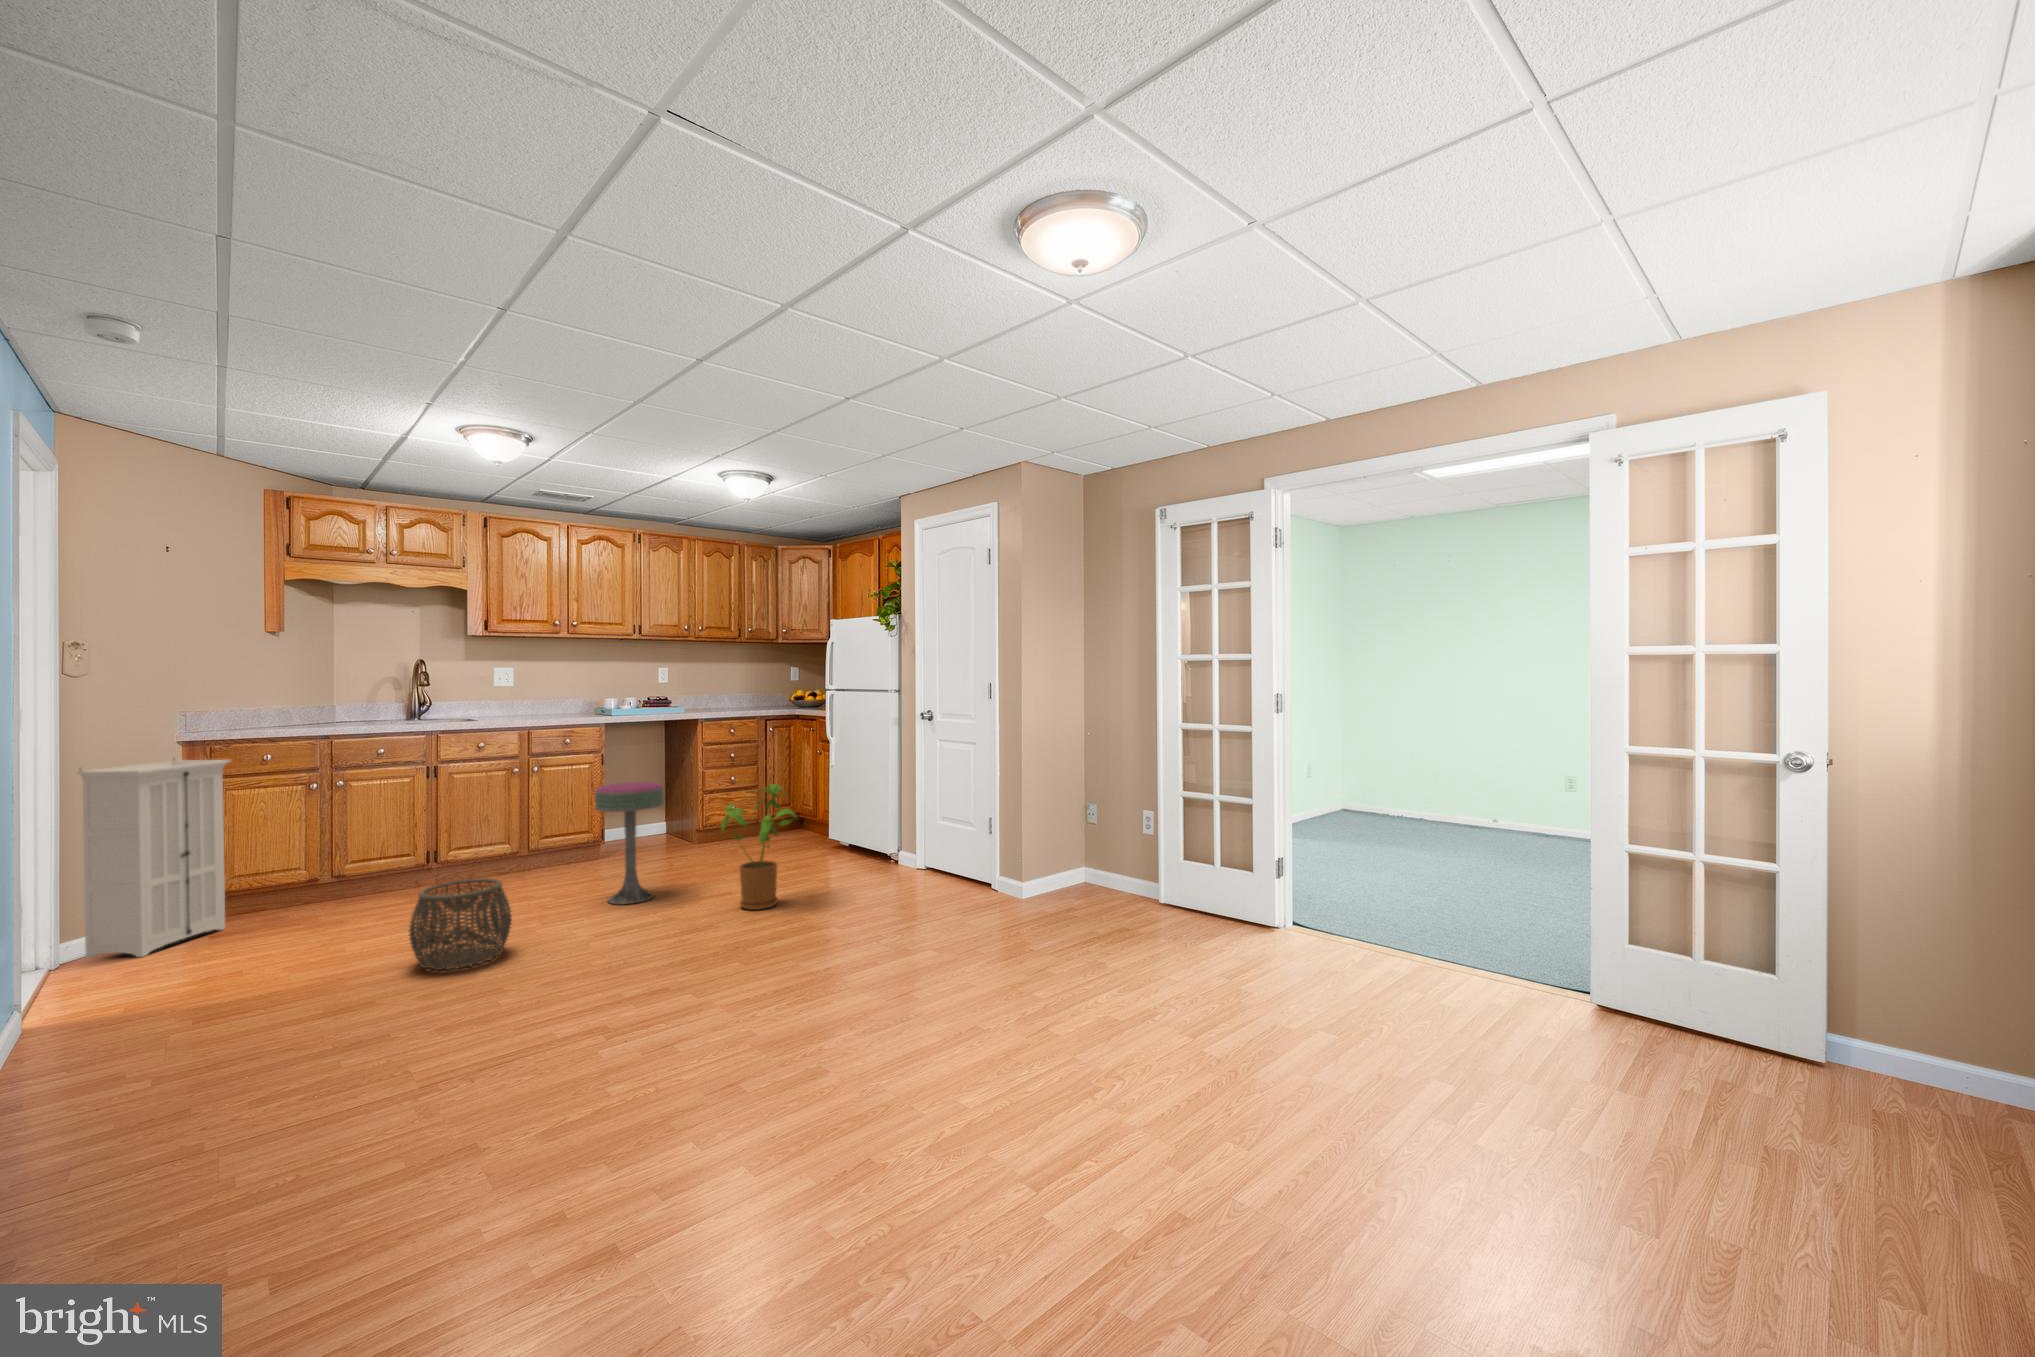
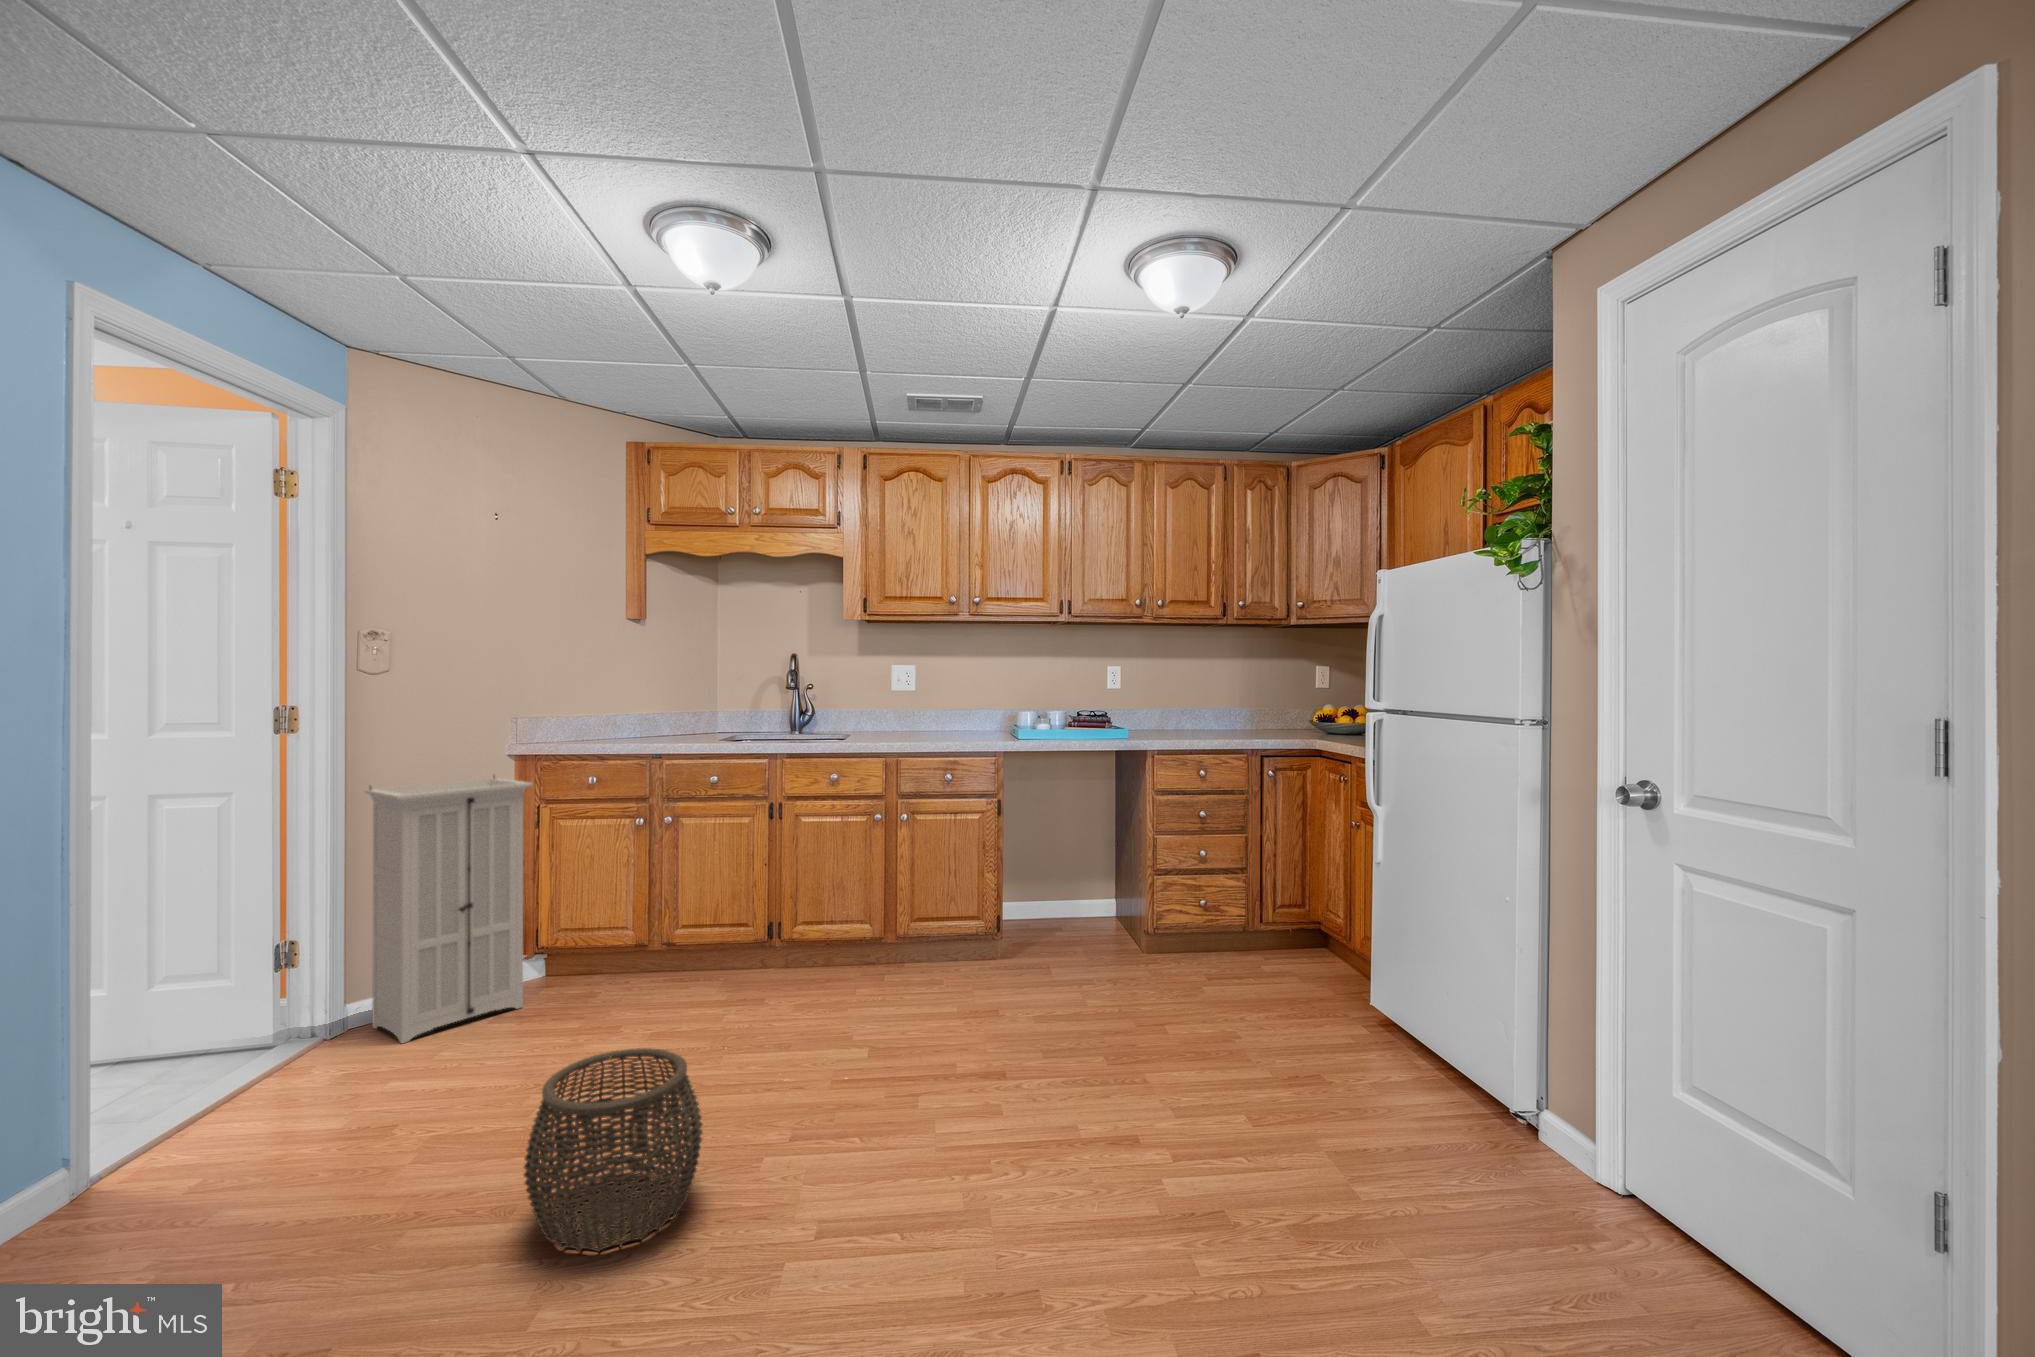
bar stool: present [595,782,664,905] -> none [915,872,1031,1113]
house plant: present [721,784,796,910] -> none [1104,930,1272,1233]

